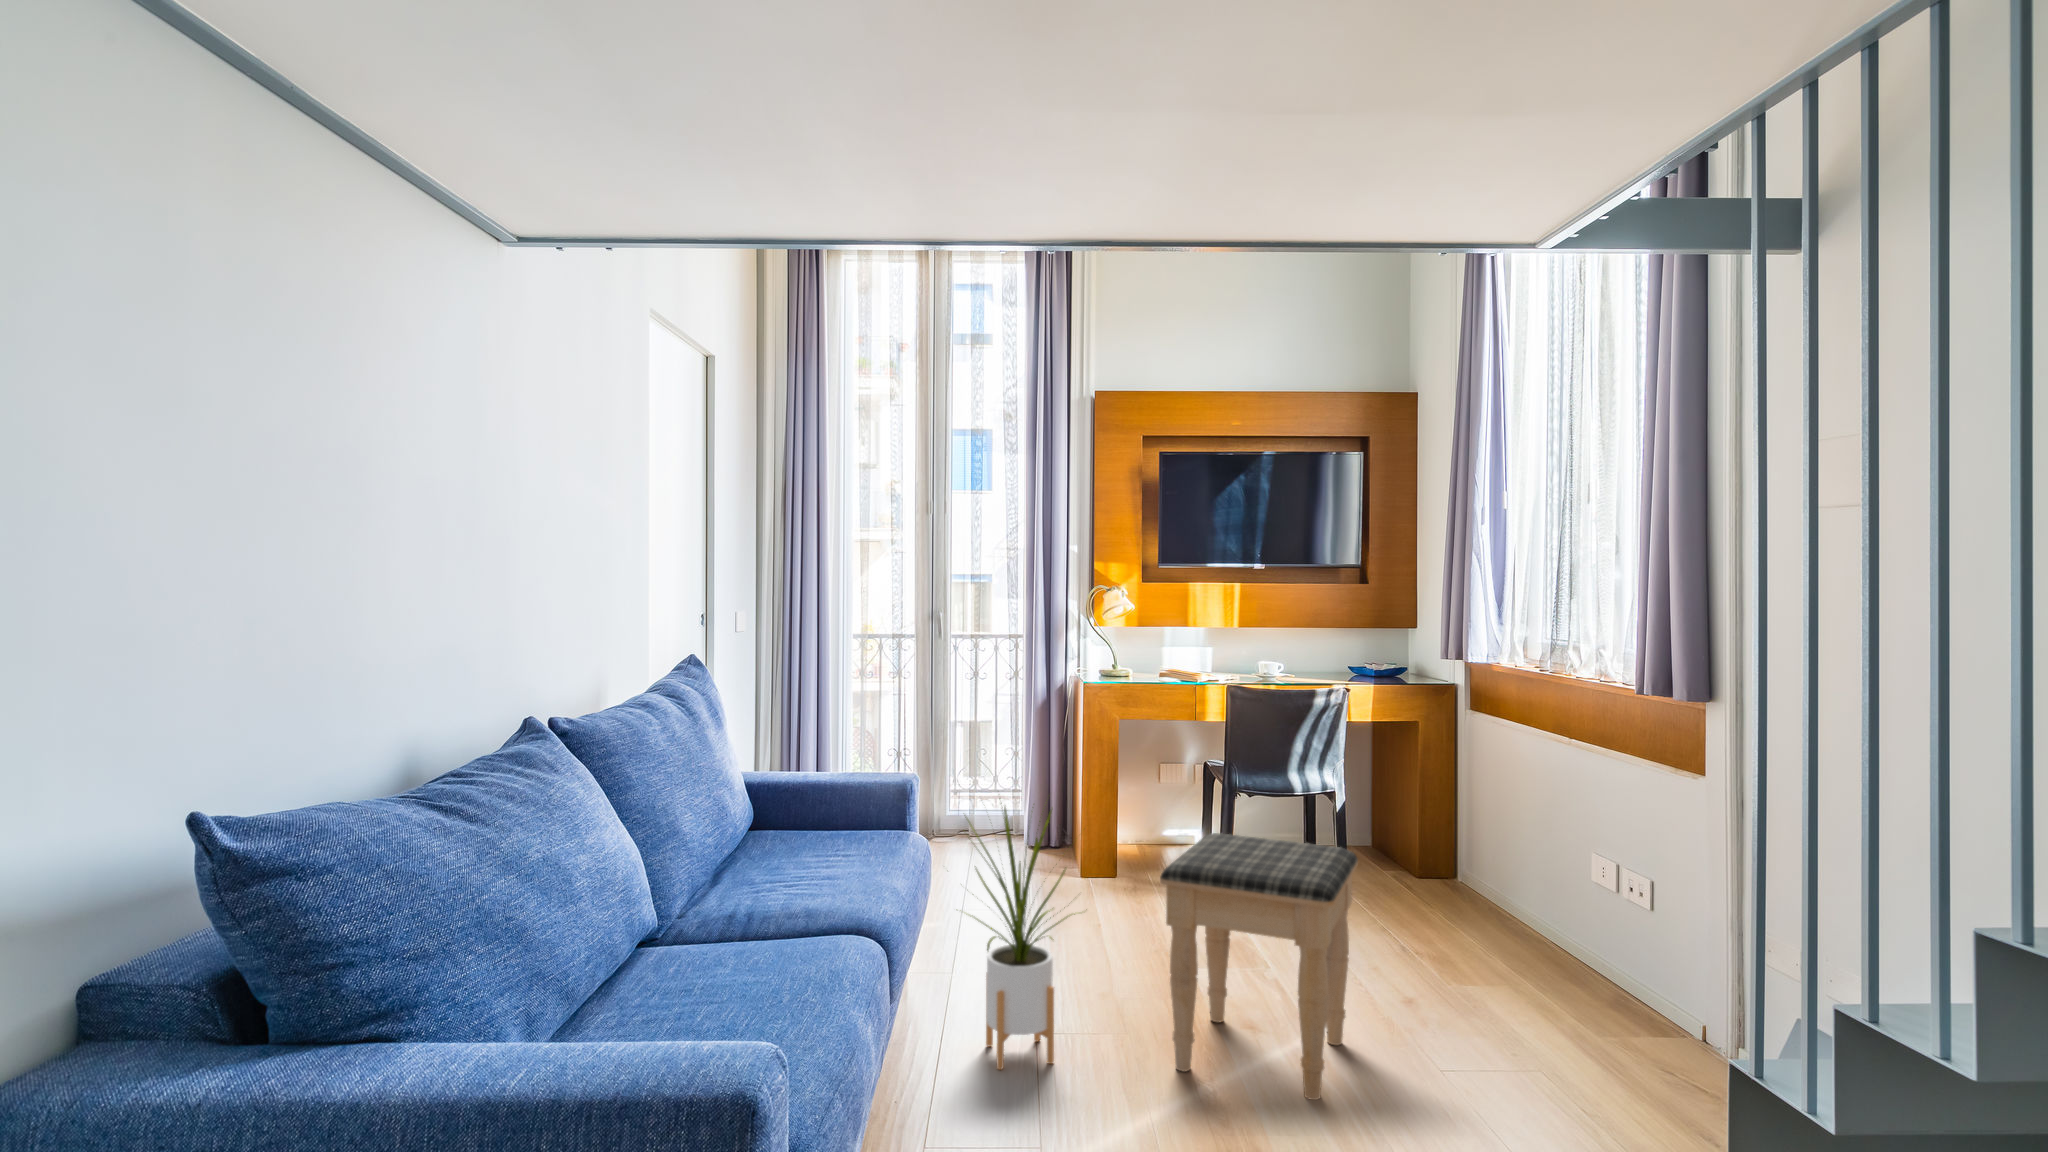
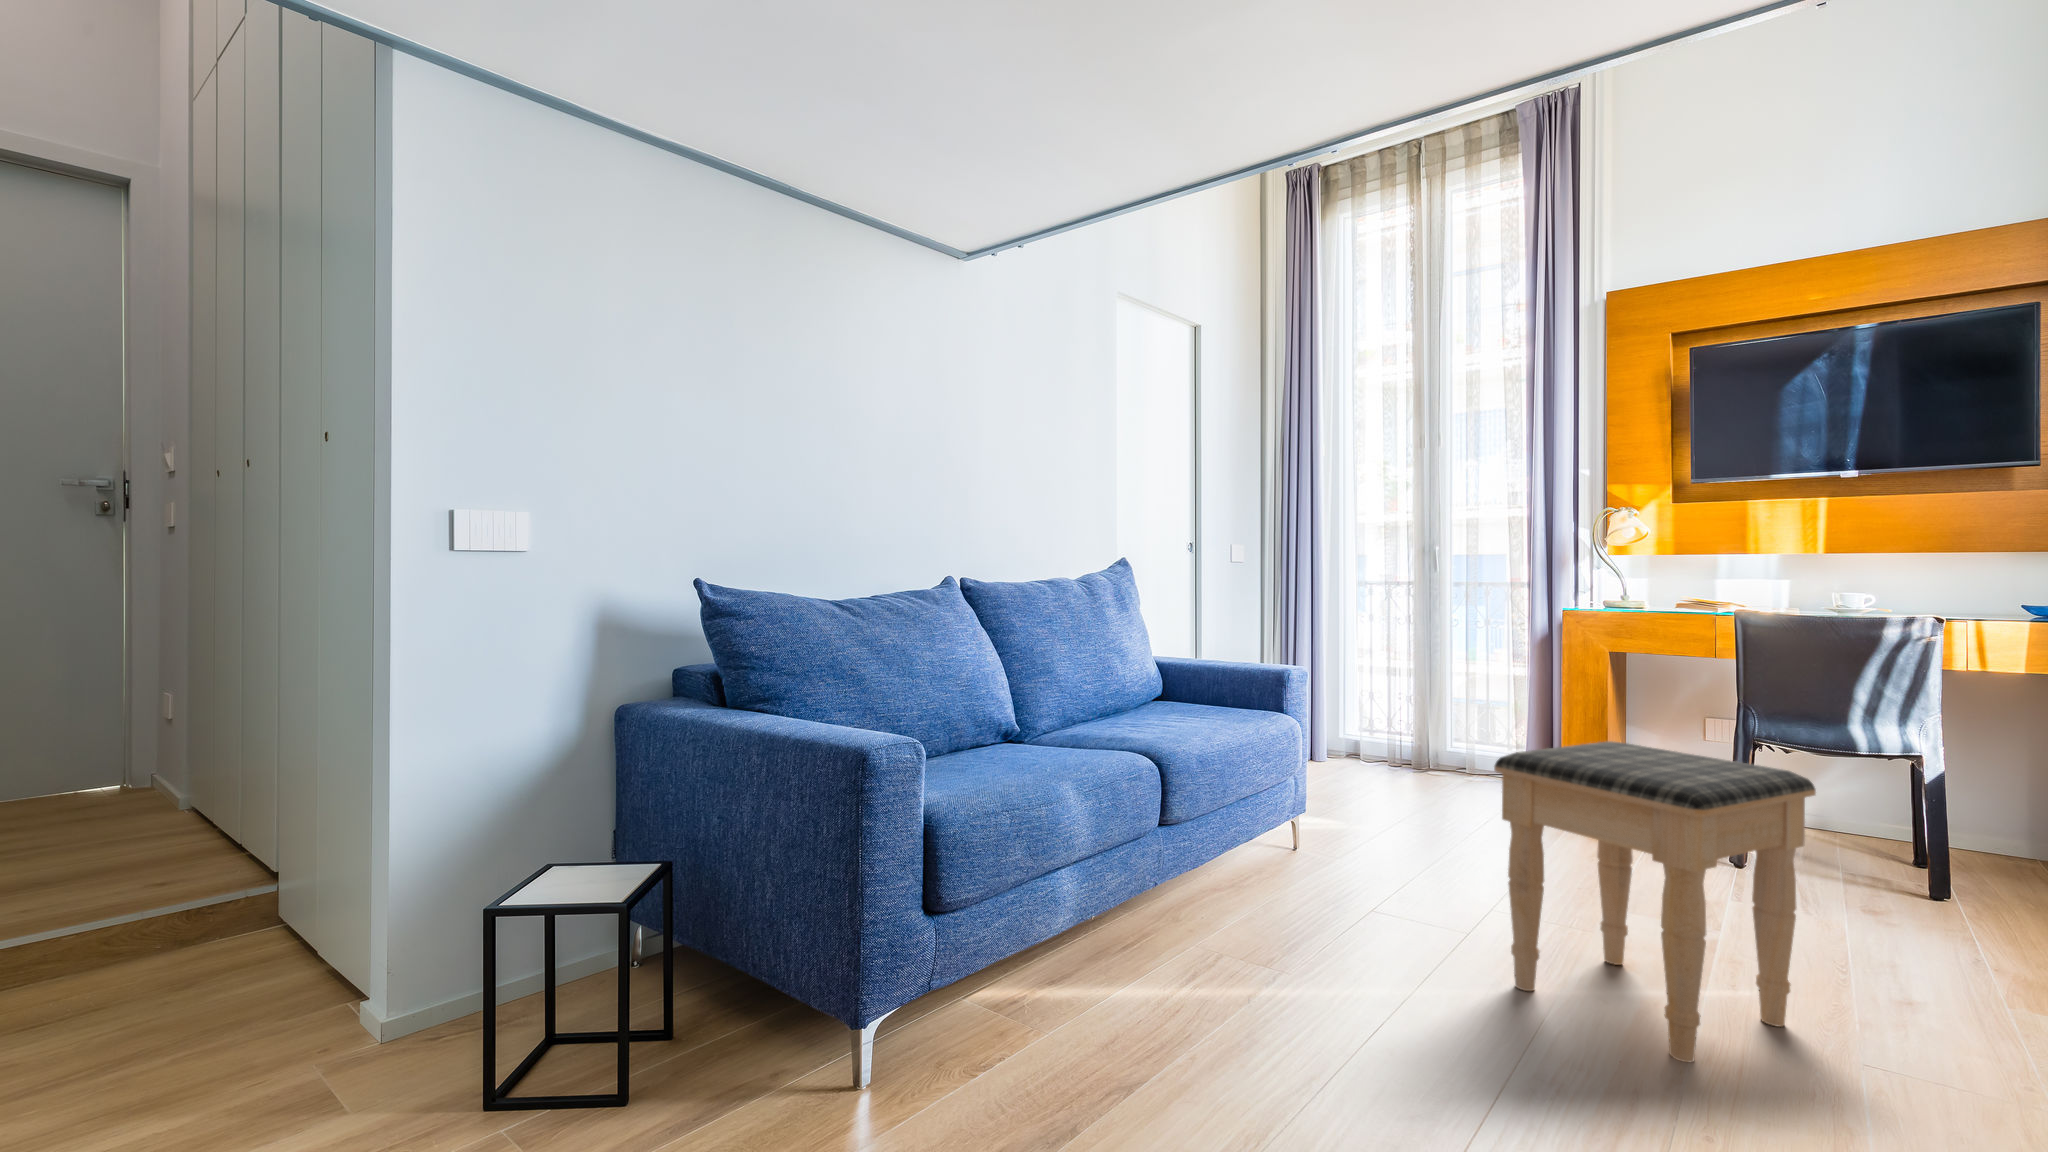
house plant: present [965,803,1075,1070] -> none [1267,664,1429,946]

